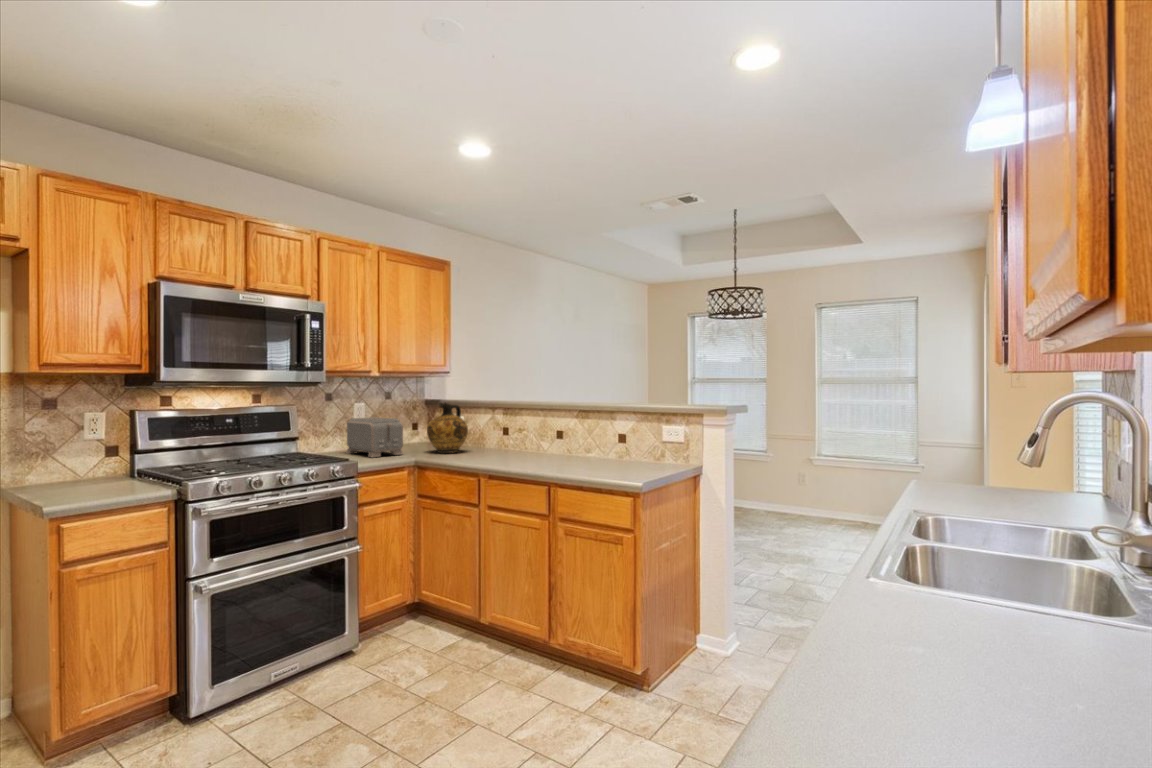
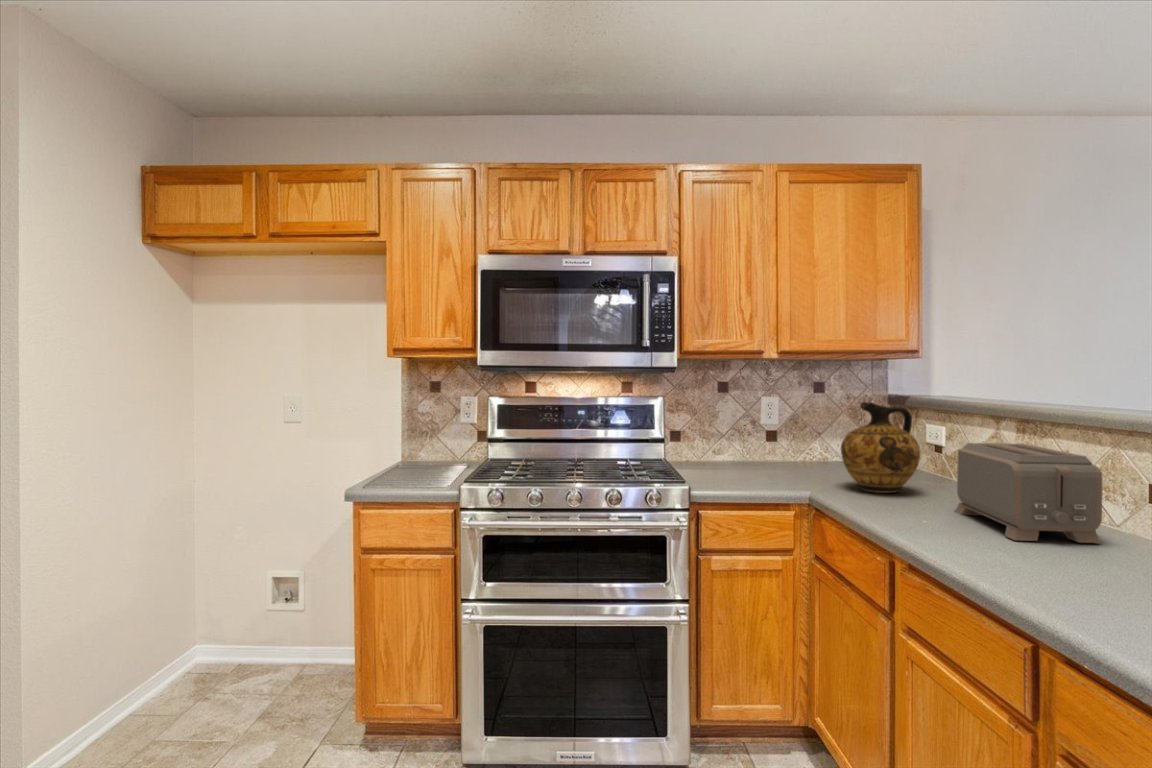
toaster: present [346,417,403,457] -> present [955,443,1103,543]

